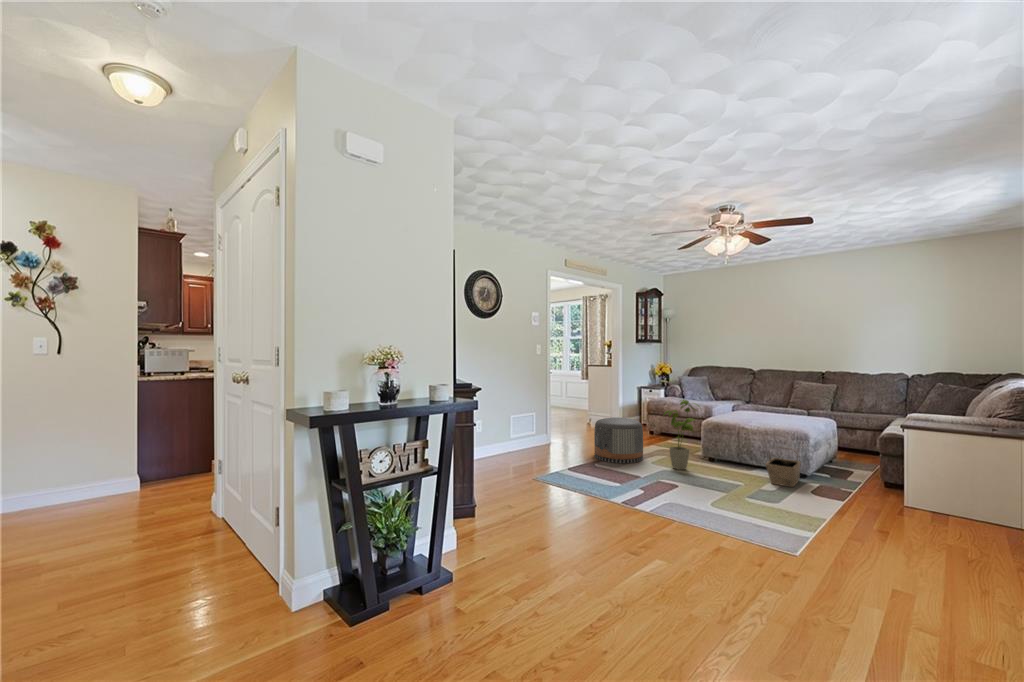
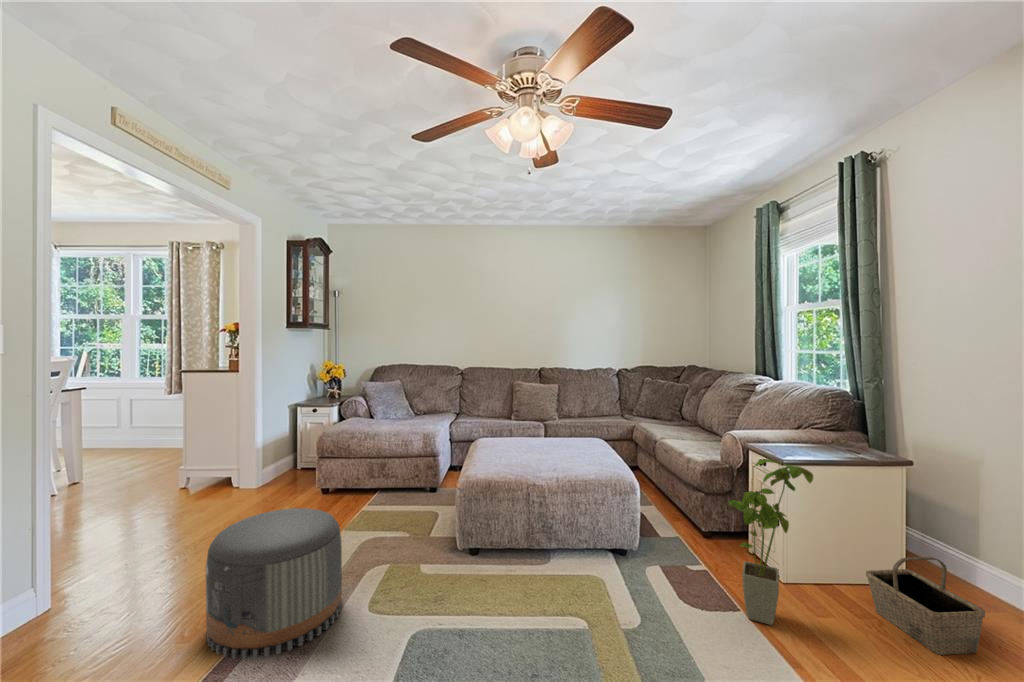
house plant: present [664,399,699,470] -> present [728,459,813,625]
basket: present [766,448,801,487] -> present [866,557,985,655]

